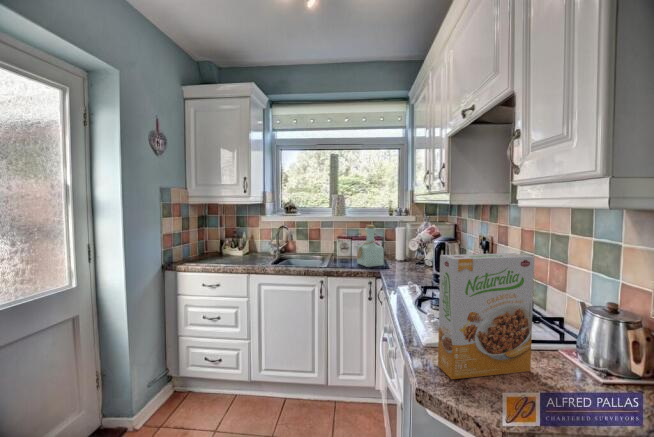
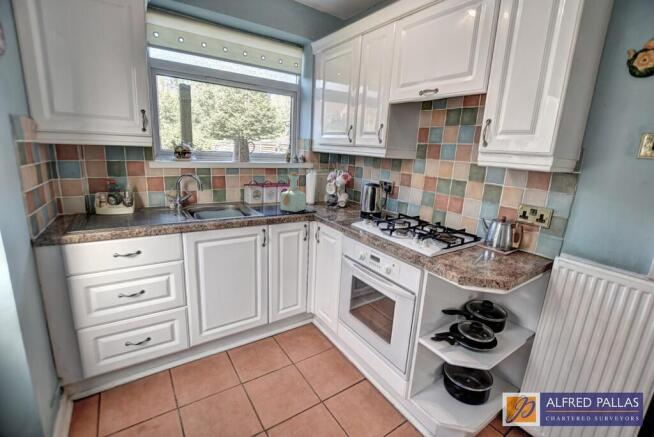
cereal box: present [438,253,534,379] -> none [458,193,497,269]

